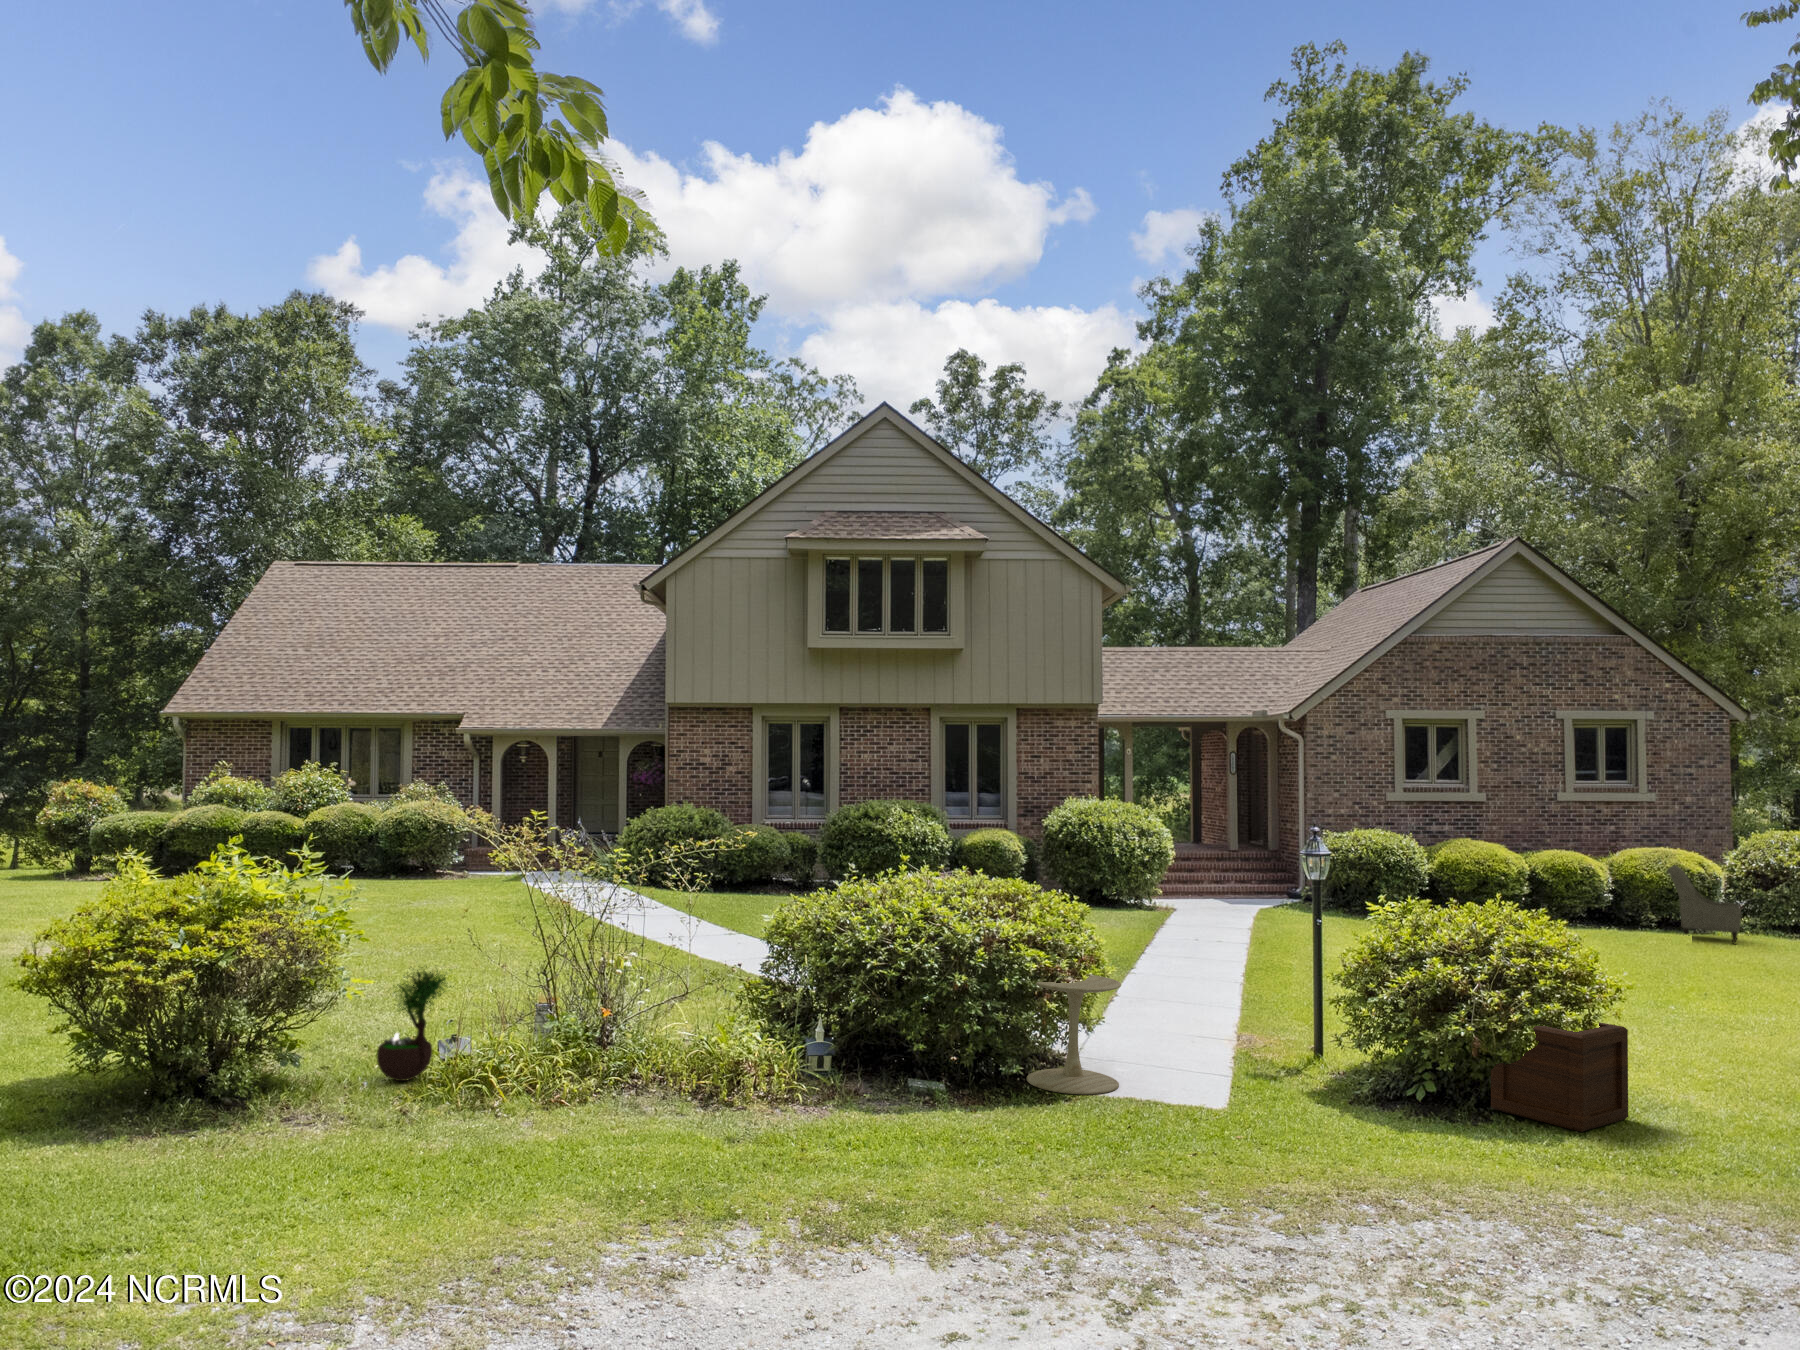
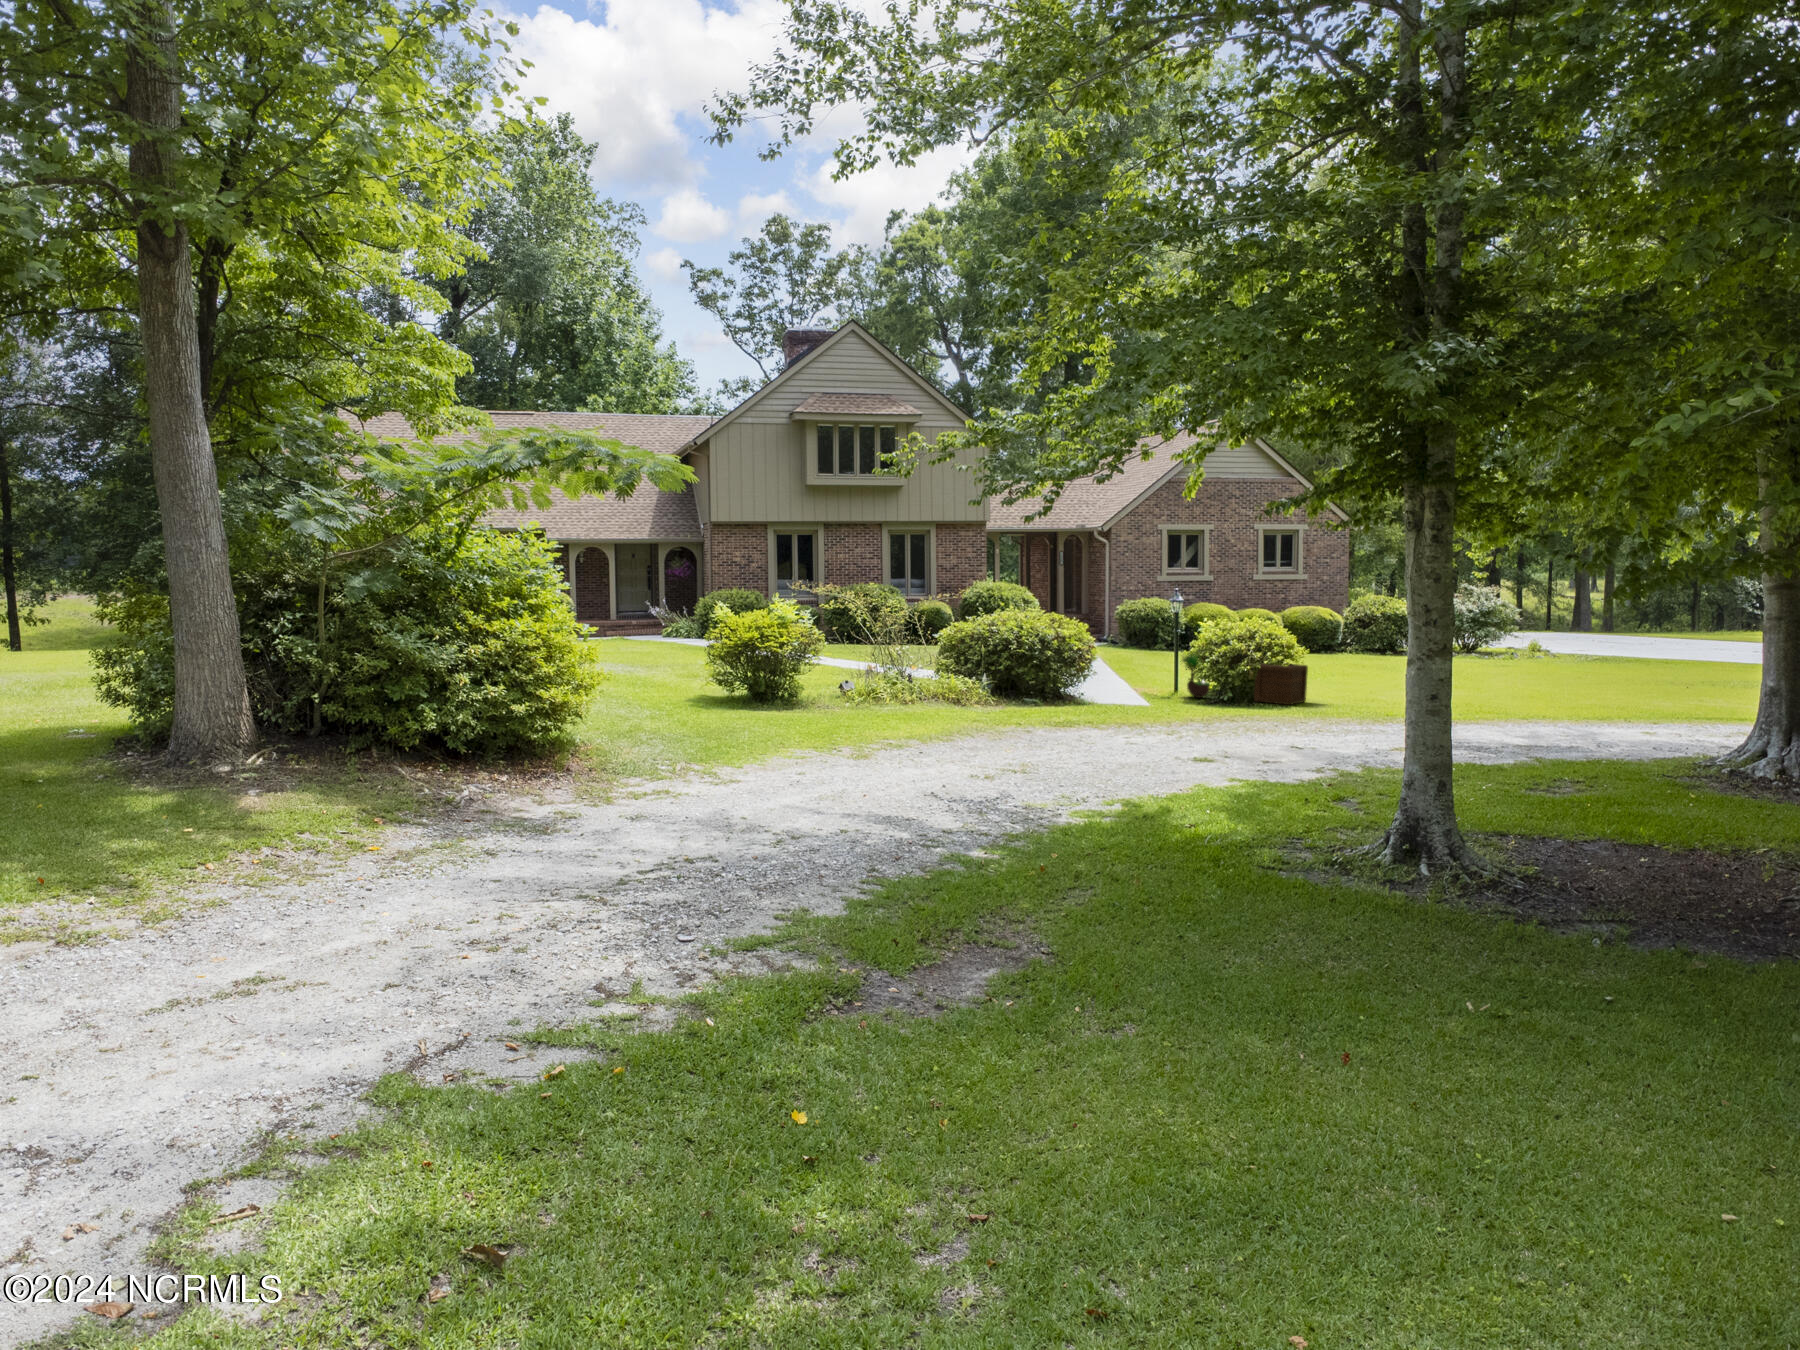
chair: present [1668,865,1741,944] -> none [1313,615,1349,657]
potted tree: present [377,966,454,1081] -> present [1180,653,1210,698]
pedestal table: present [1027,975,1121,1094] -> none [1063,654,1106,702]

